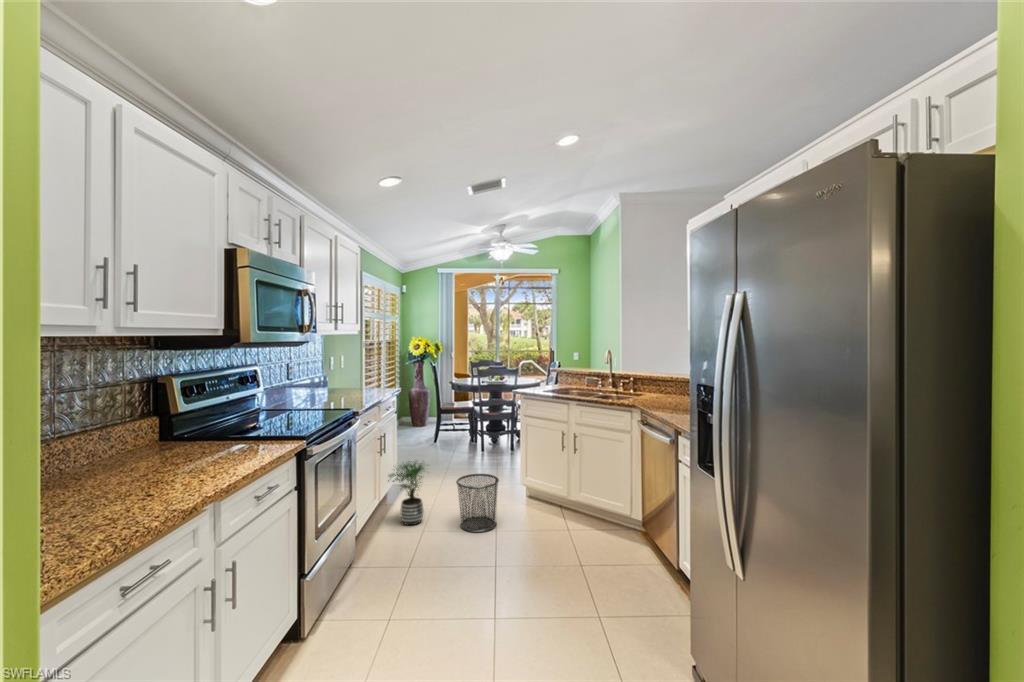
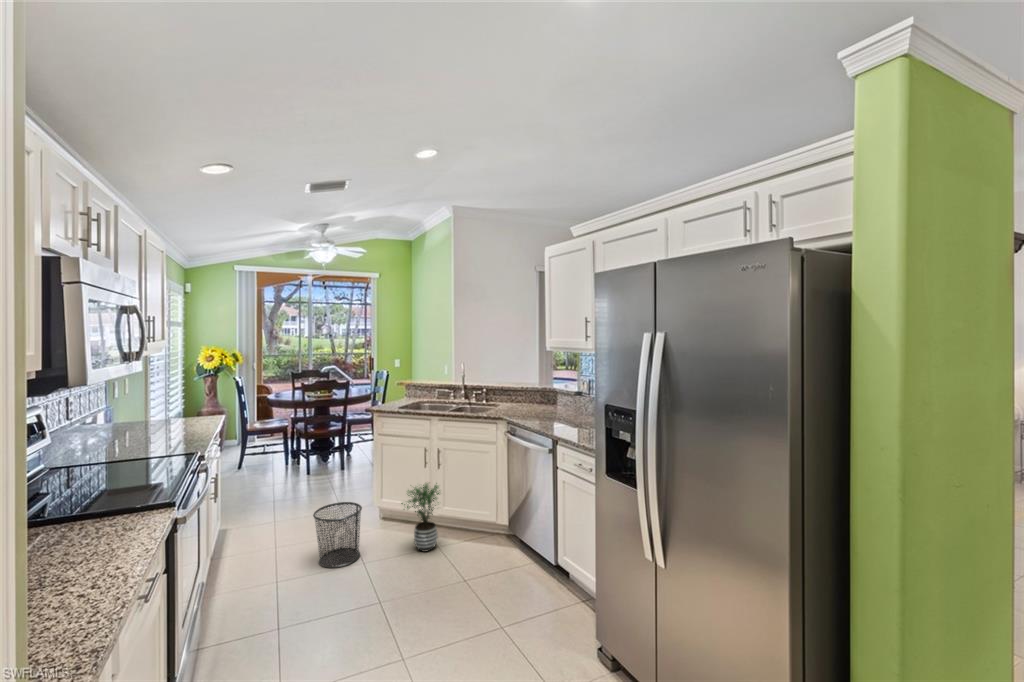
potted plant: present [388,461,428,525] -> present [401,483,440,552]

